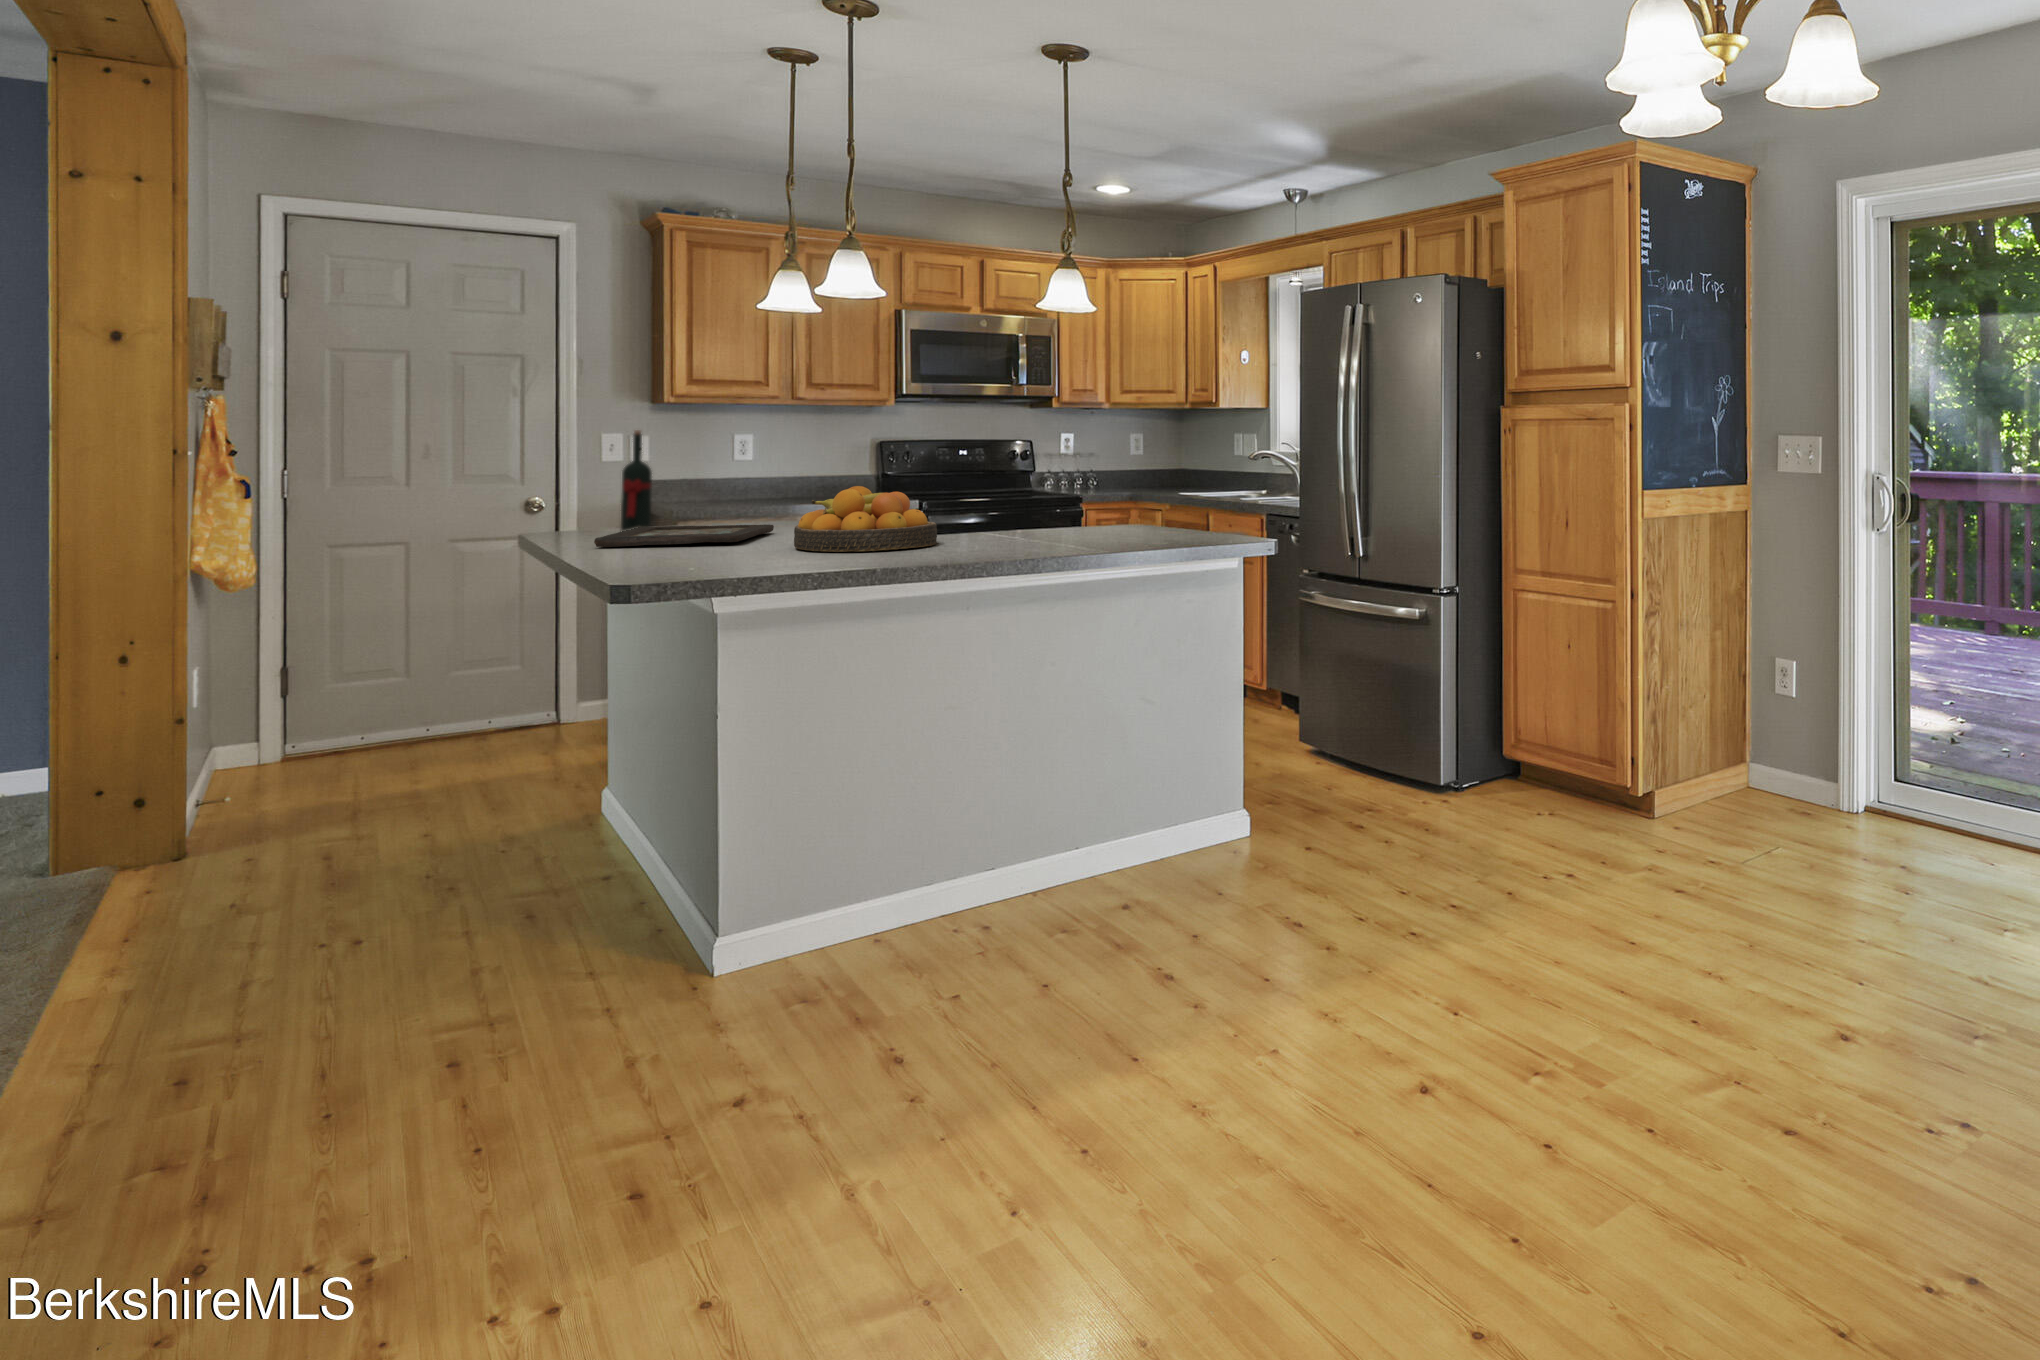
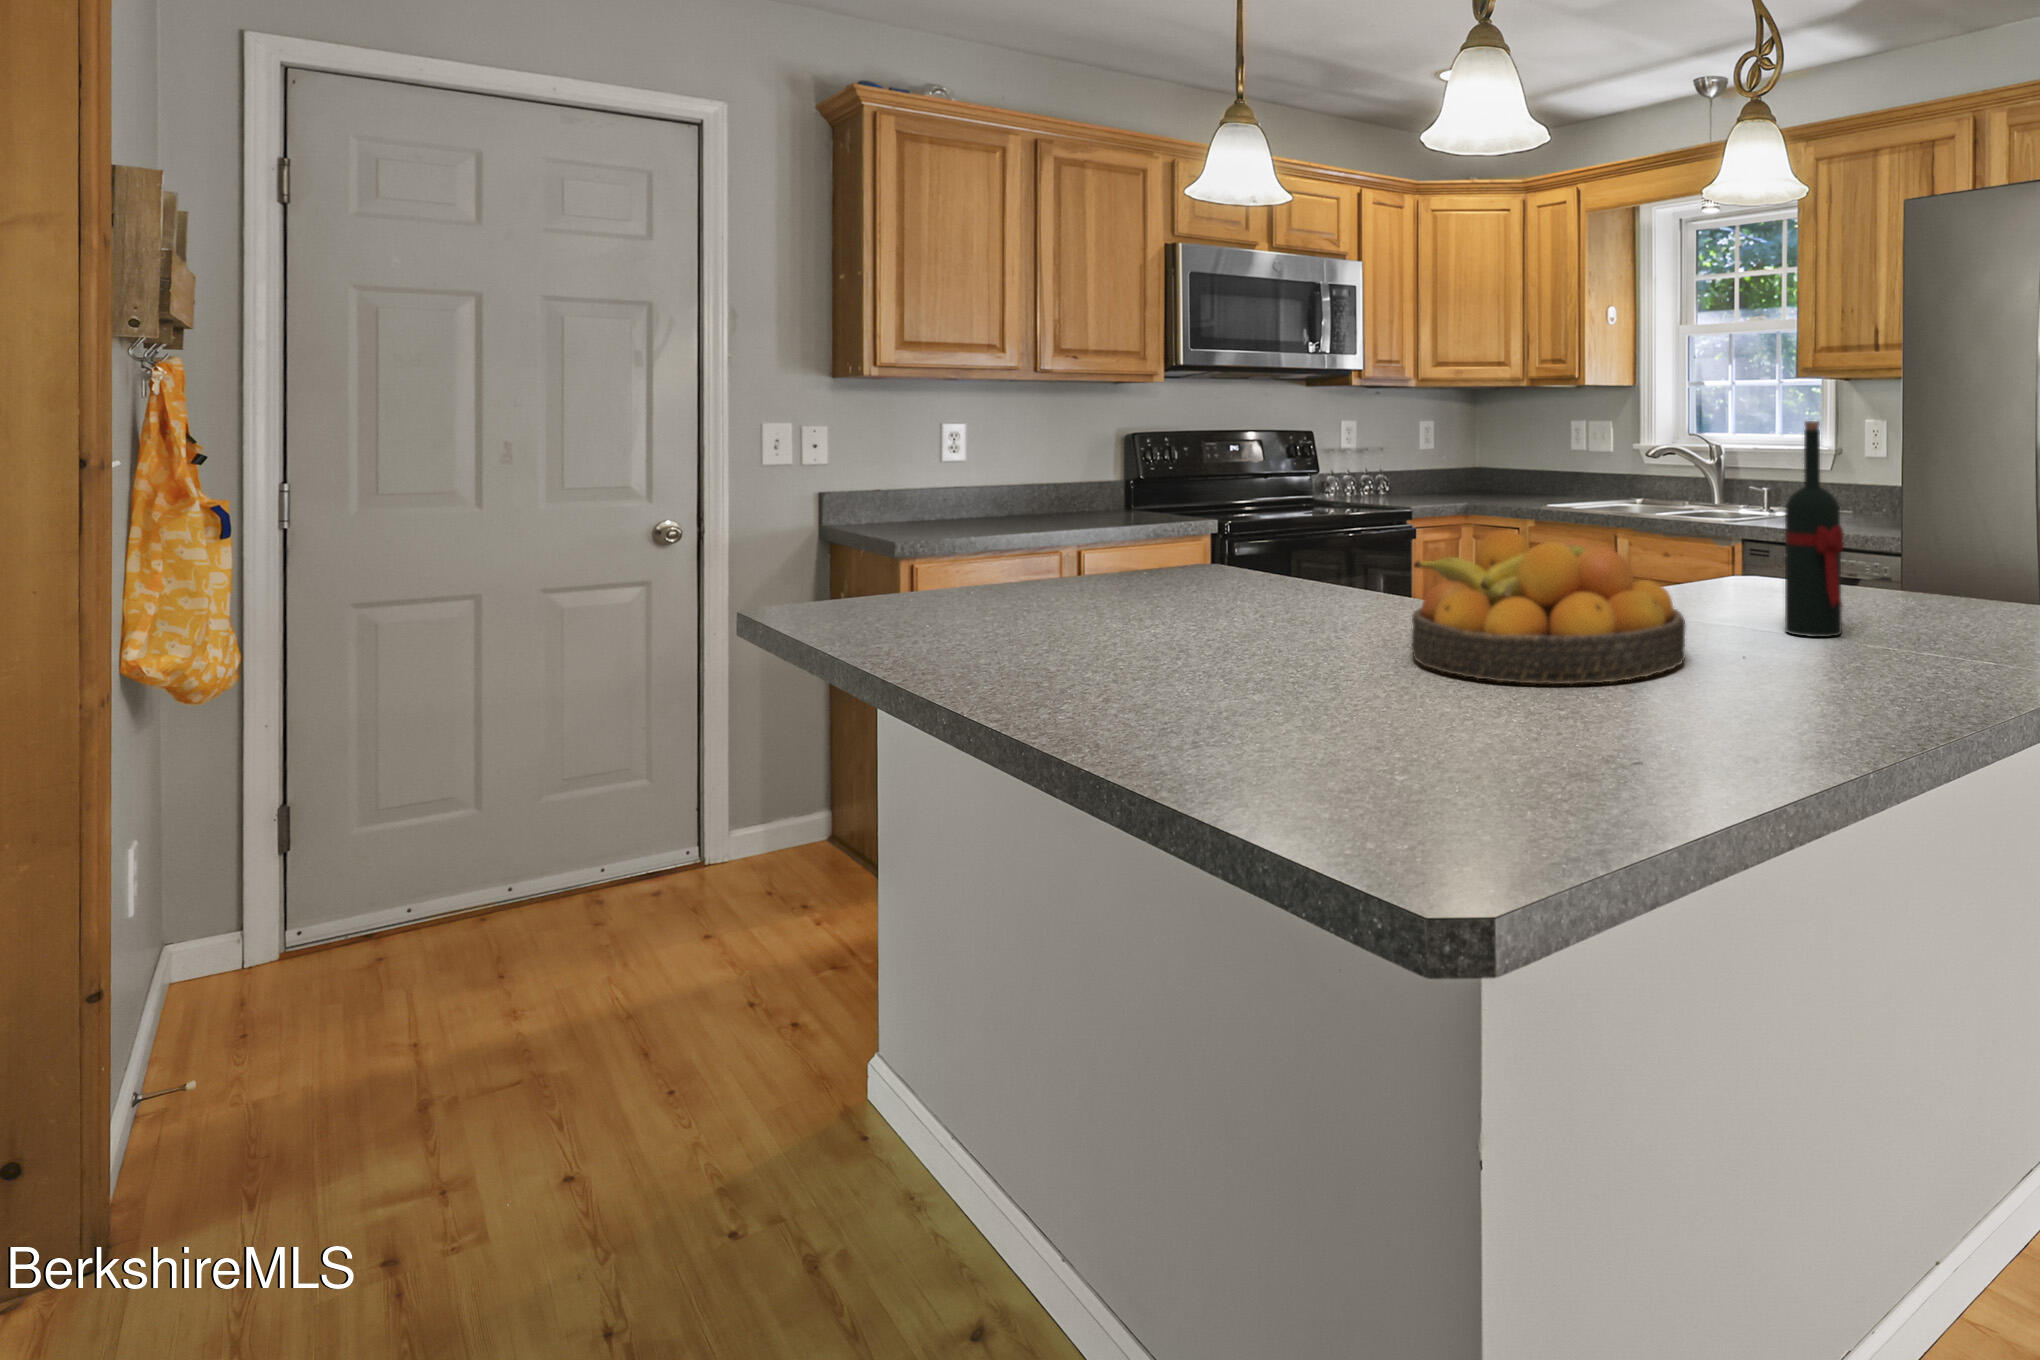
wine bottle: present [621,430,652,531] -> present [1785,421,1844,637]
decorative tray: present [594,525,774,547] -> none [997,596,1282,670]

